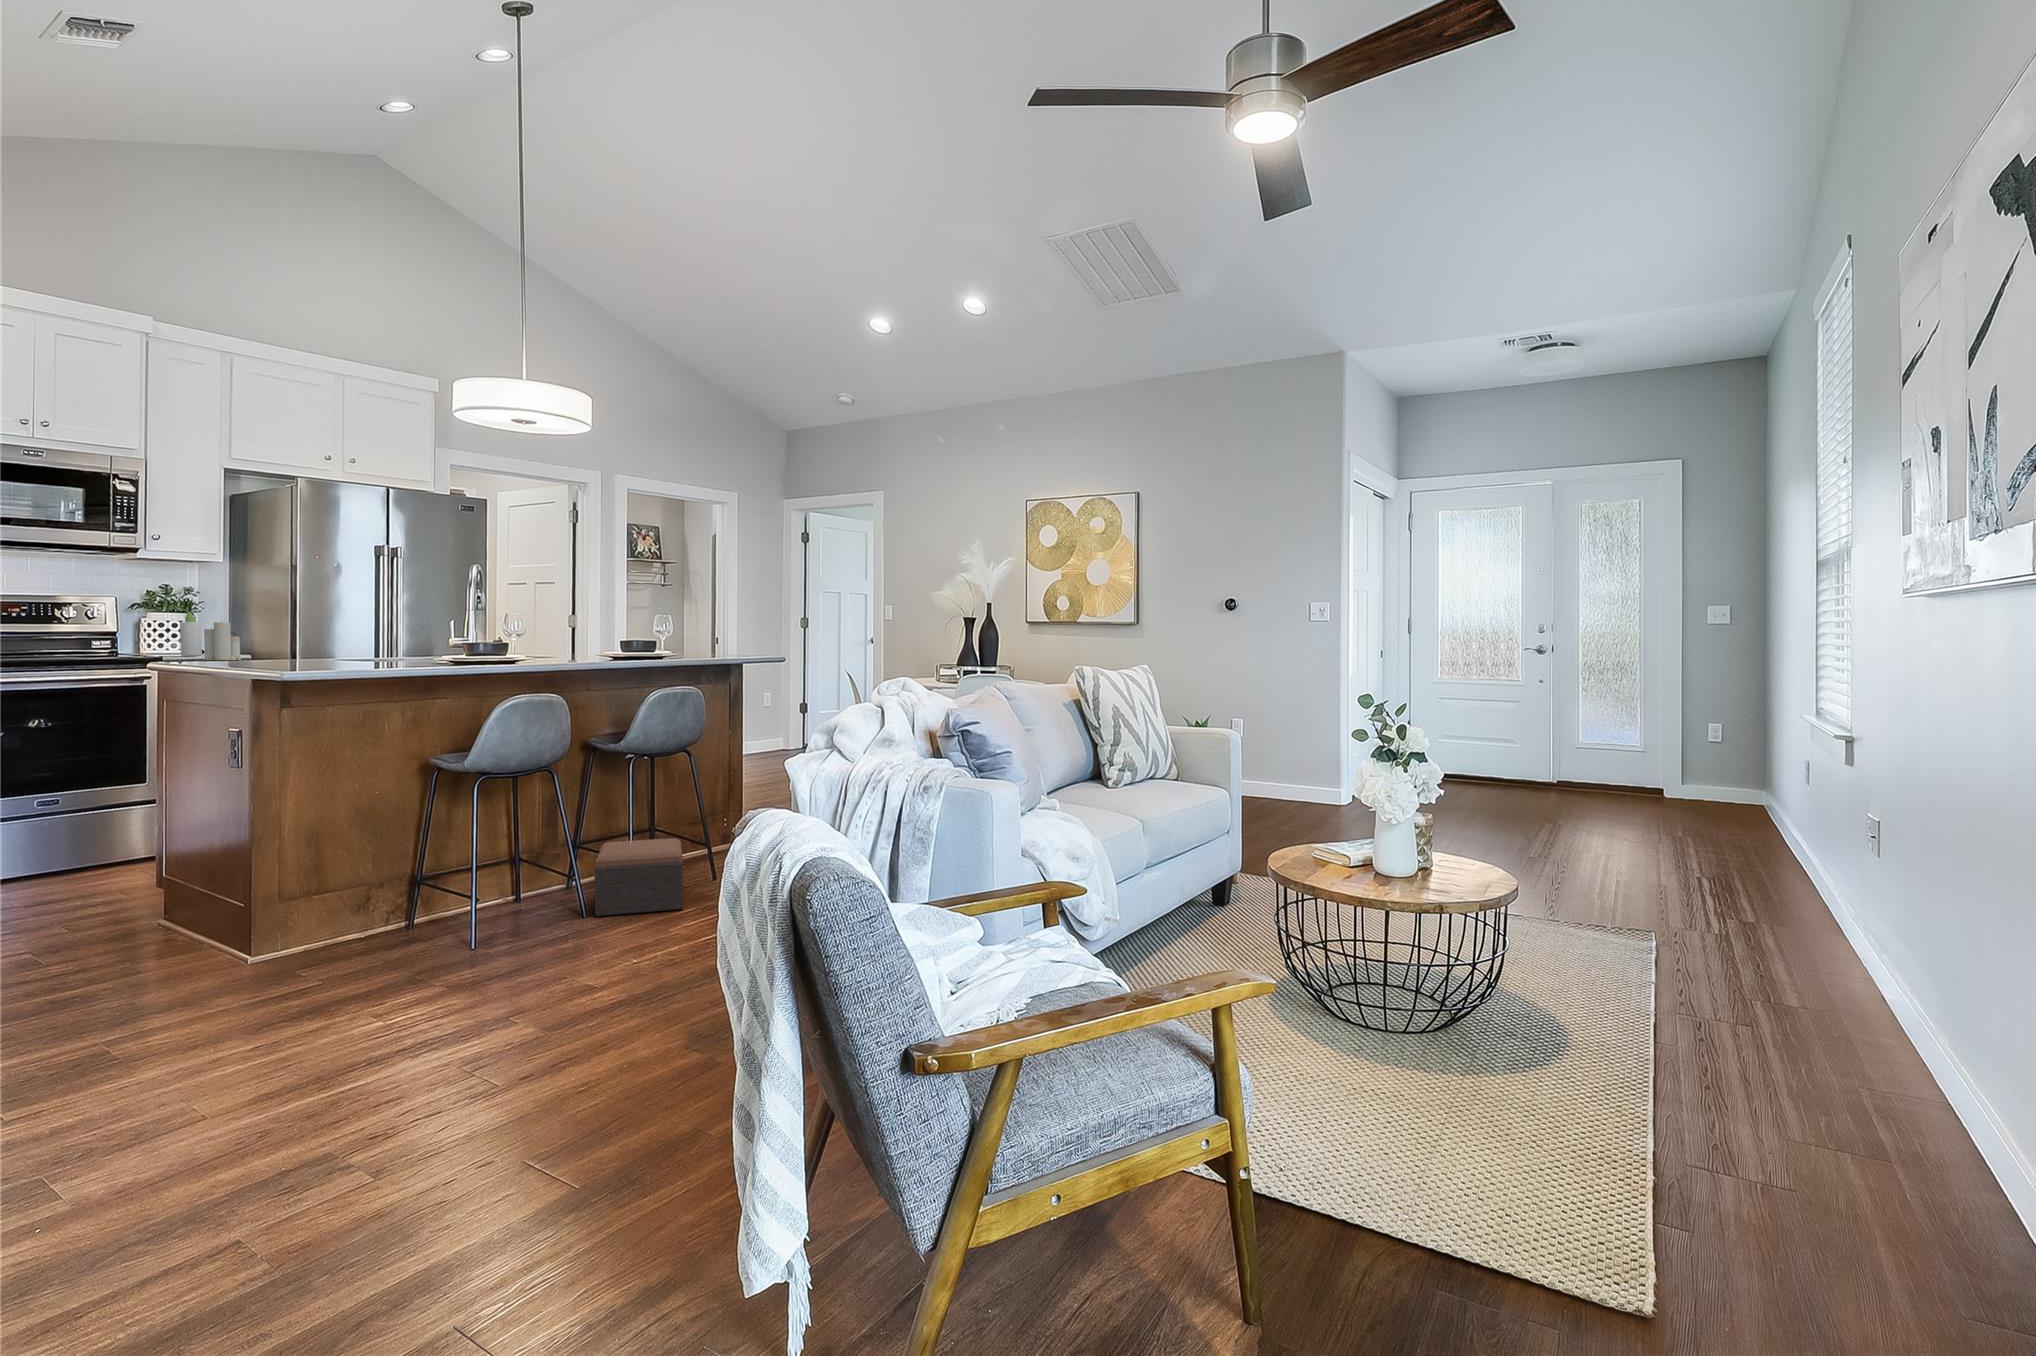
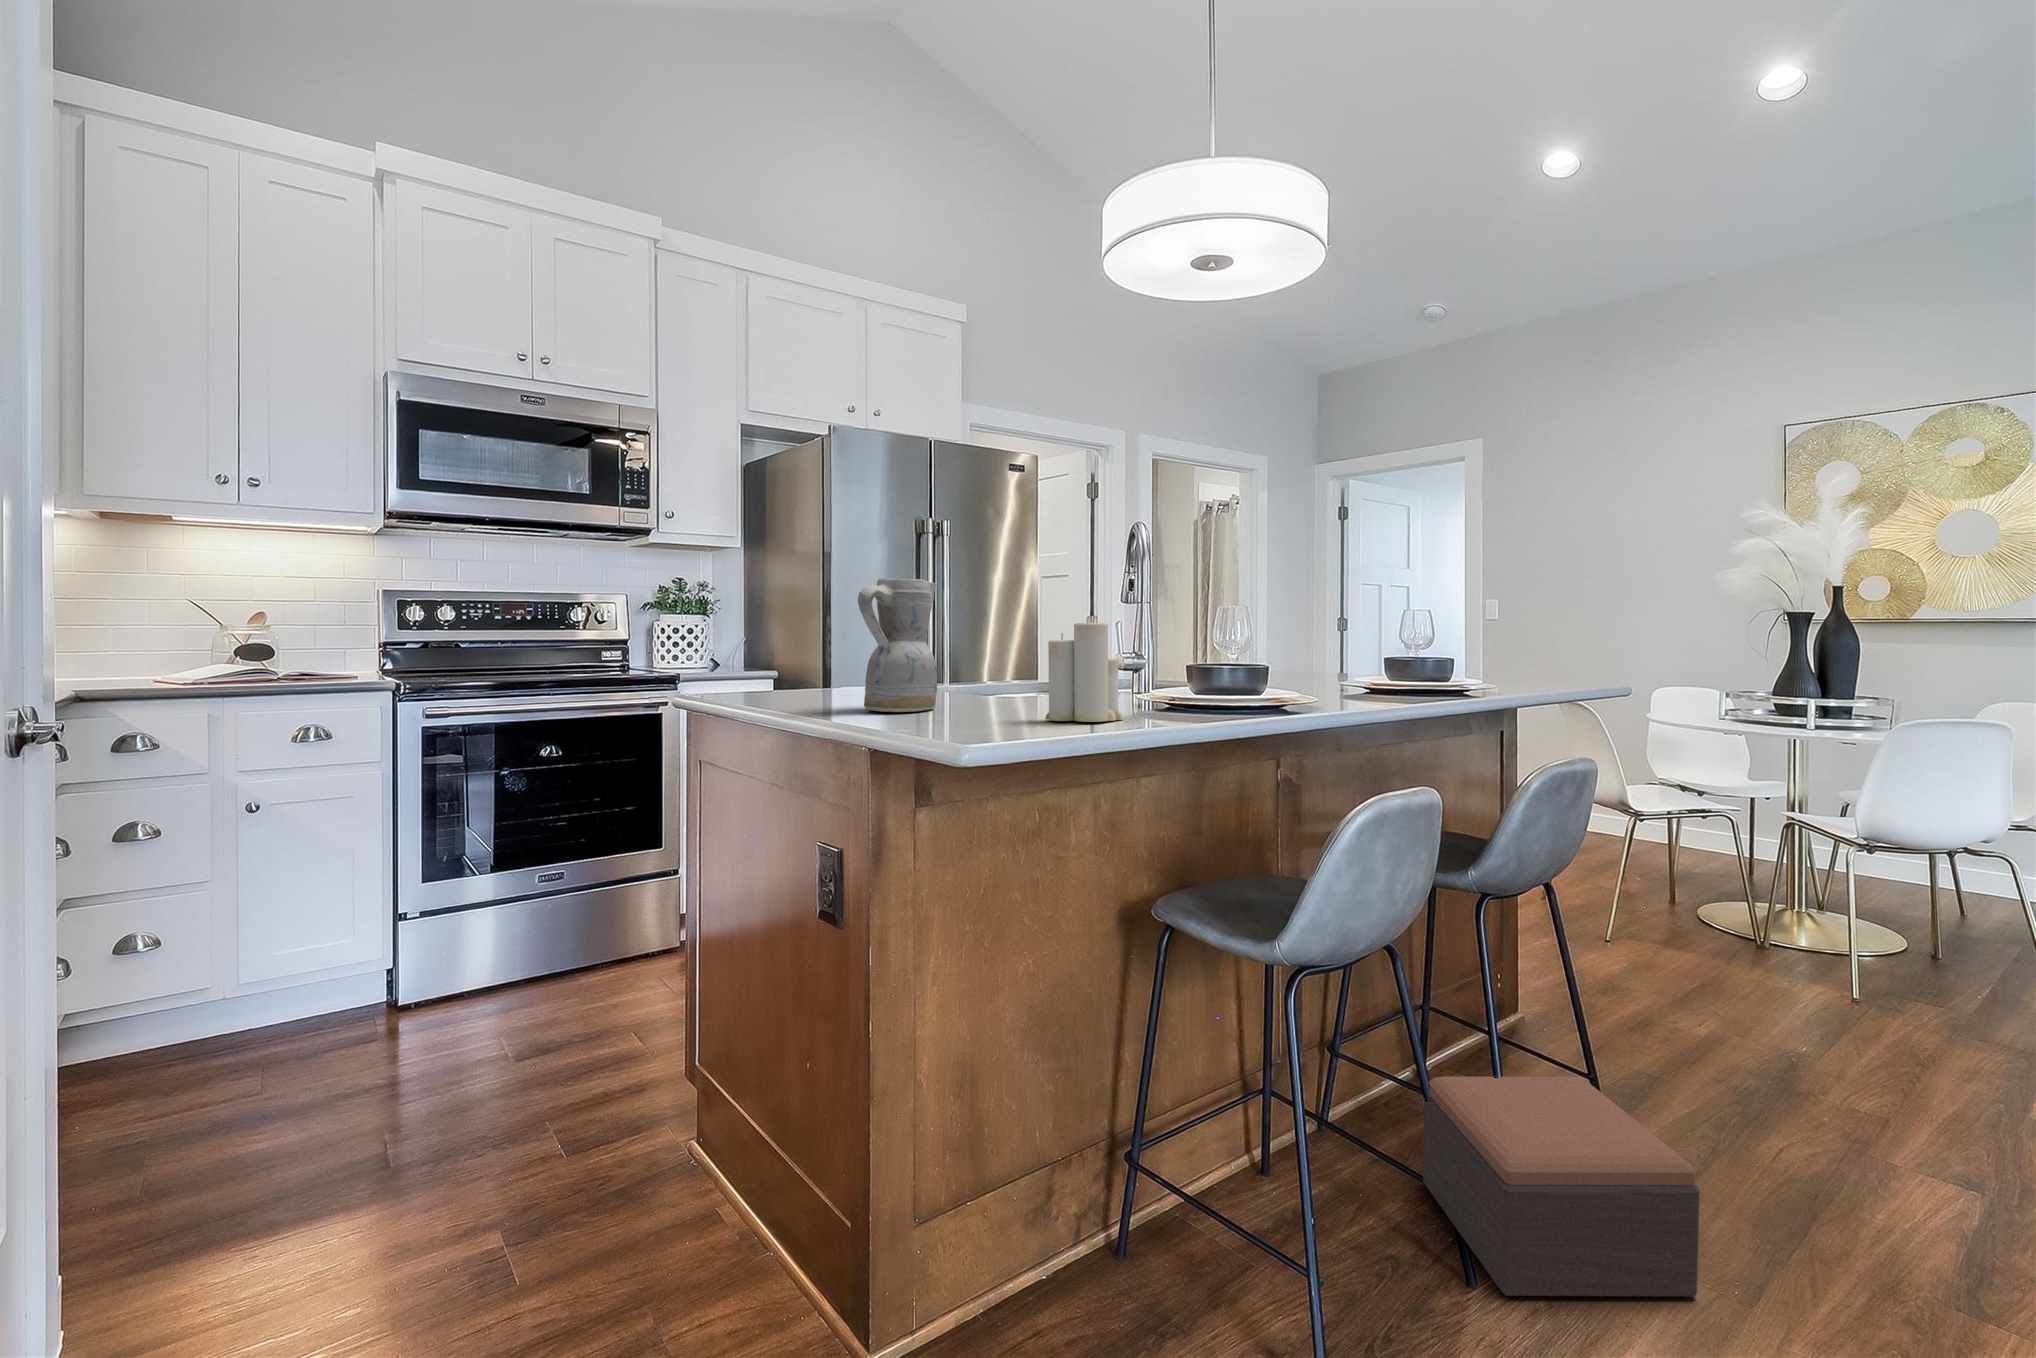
ceramic pitcher: none [275,598,329,668] -> present [858,578,937,712]
bottle: present [180,609,202,656] -> none [695,609,719,671]
candle: present [204,622,241,660] -> present [1045,611,1124,722]

